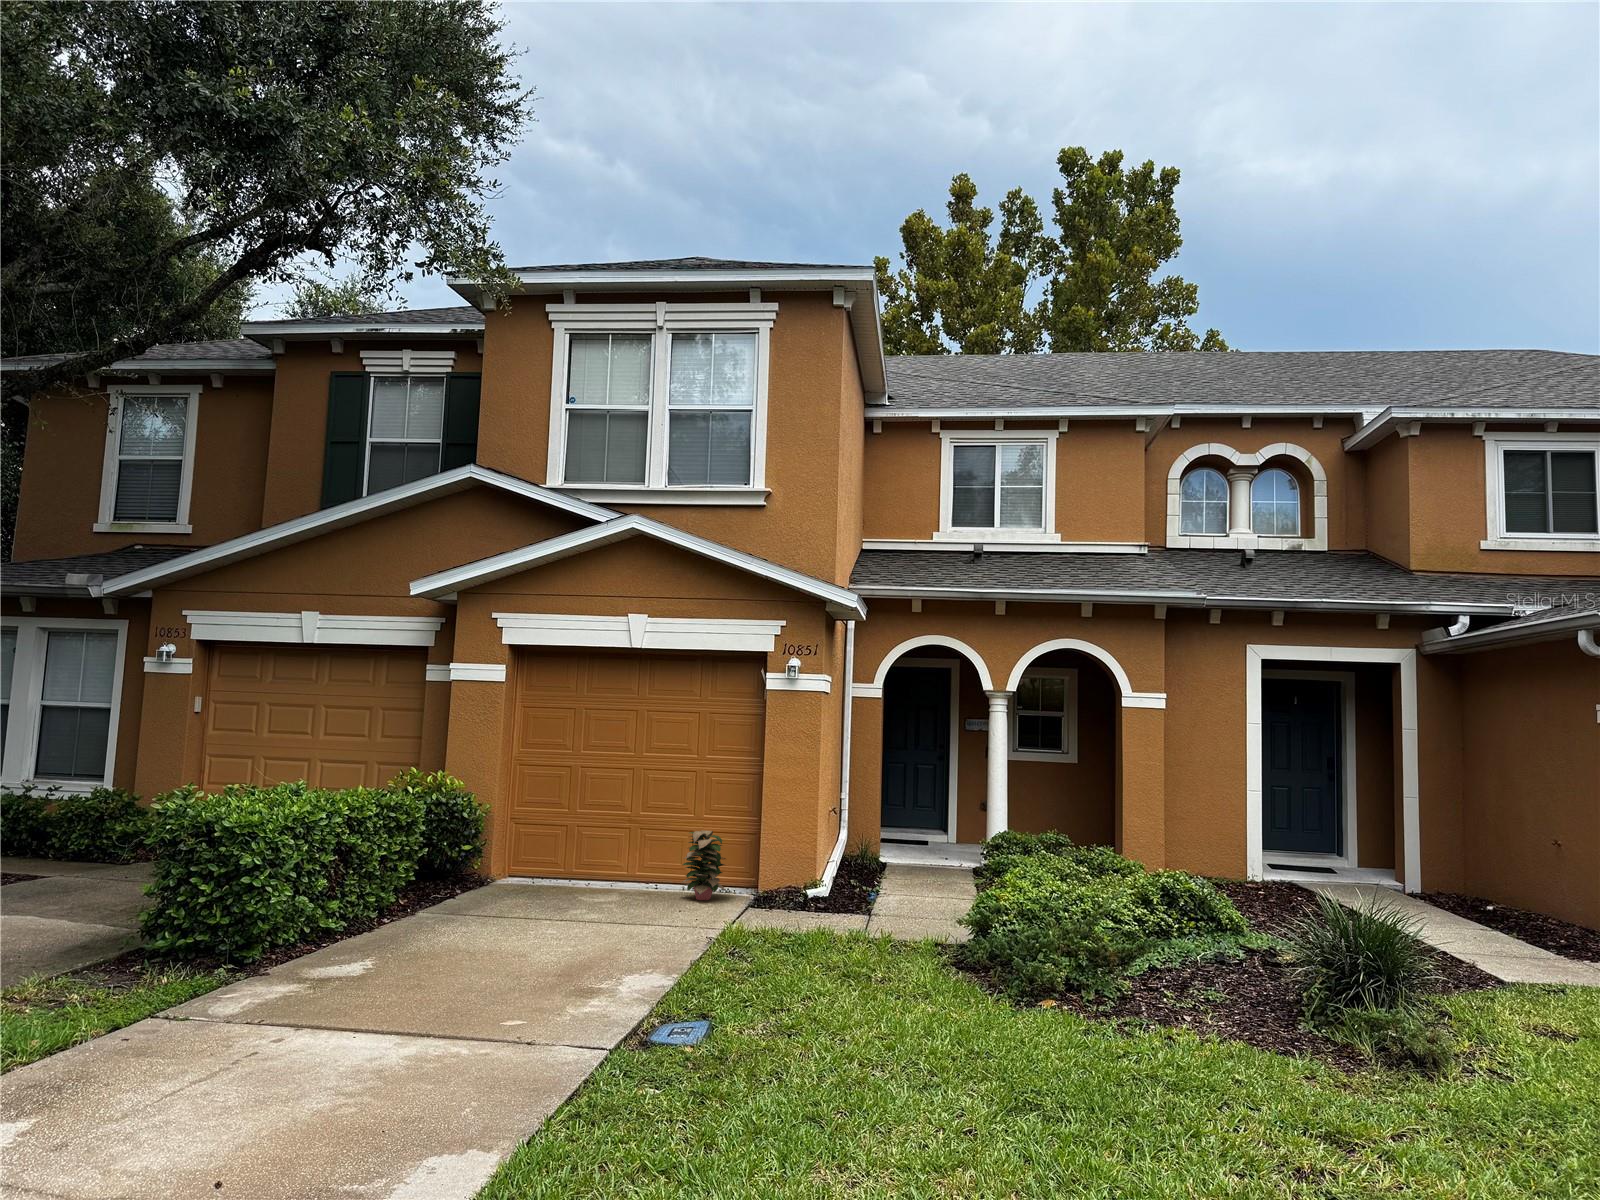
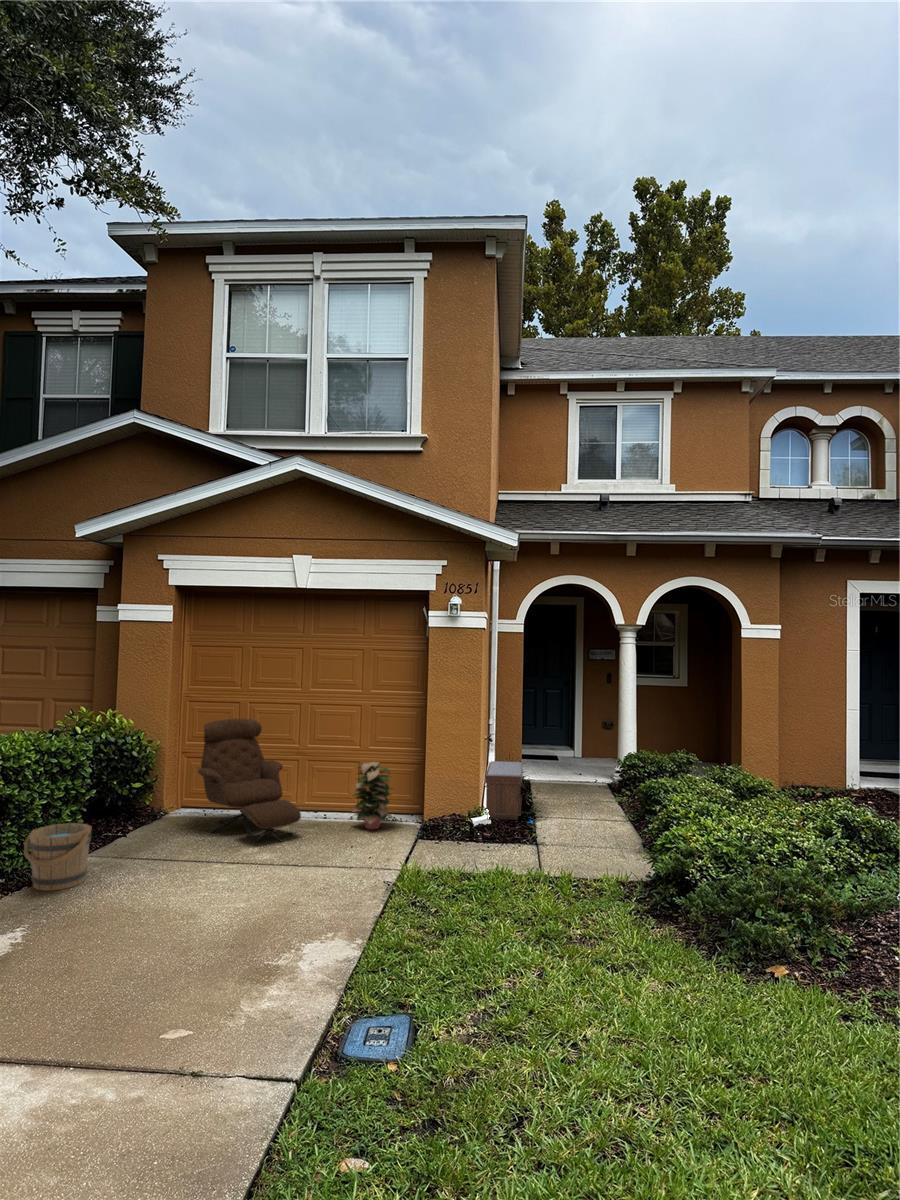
lounge chair: none [527,783,629,909] -> present [198,719,301,844]
bench: none [823,836,869,897] -> present [486,761,523,820]
bucket: none [365,876,427,937] -> present [24,823,91,891]

